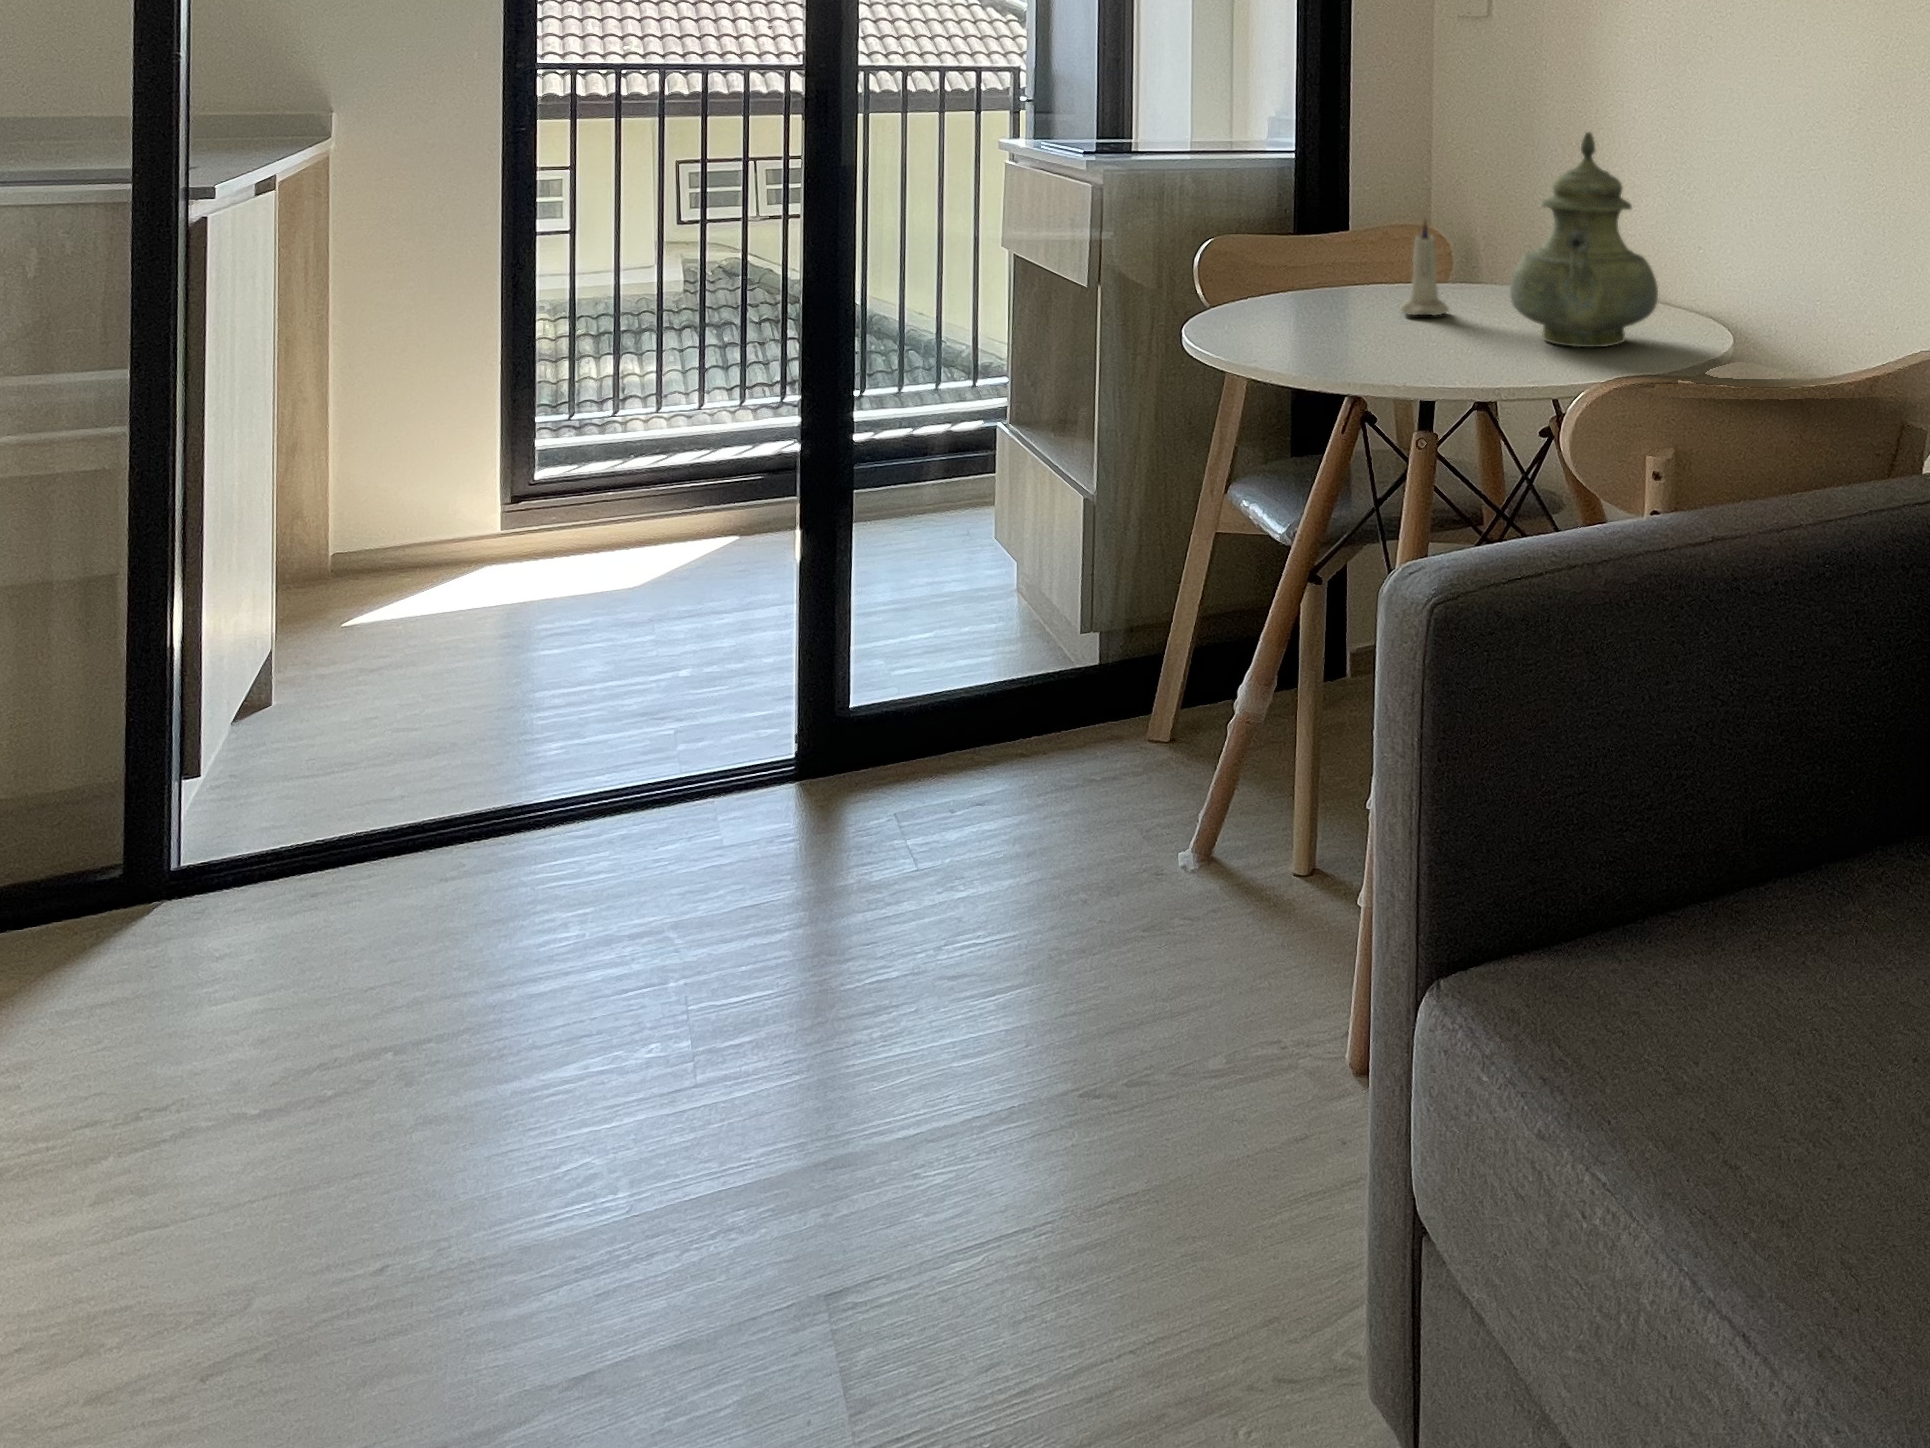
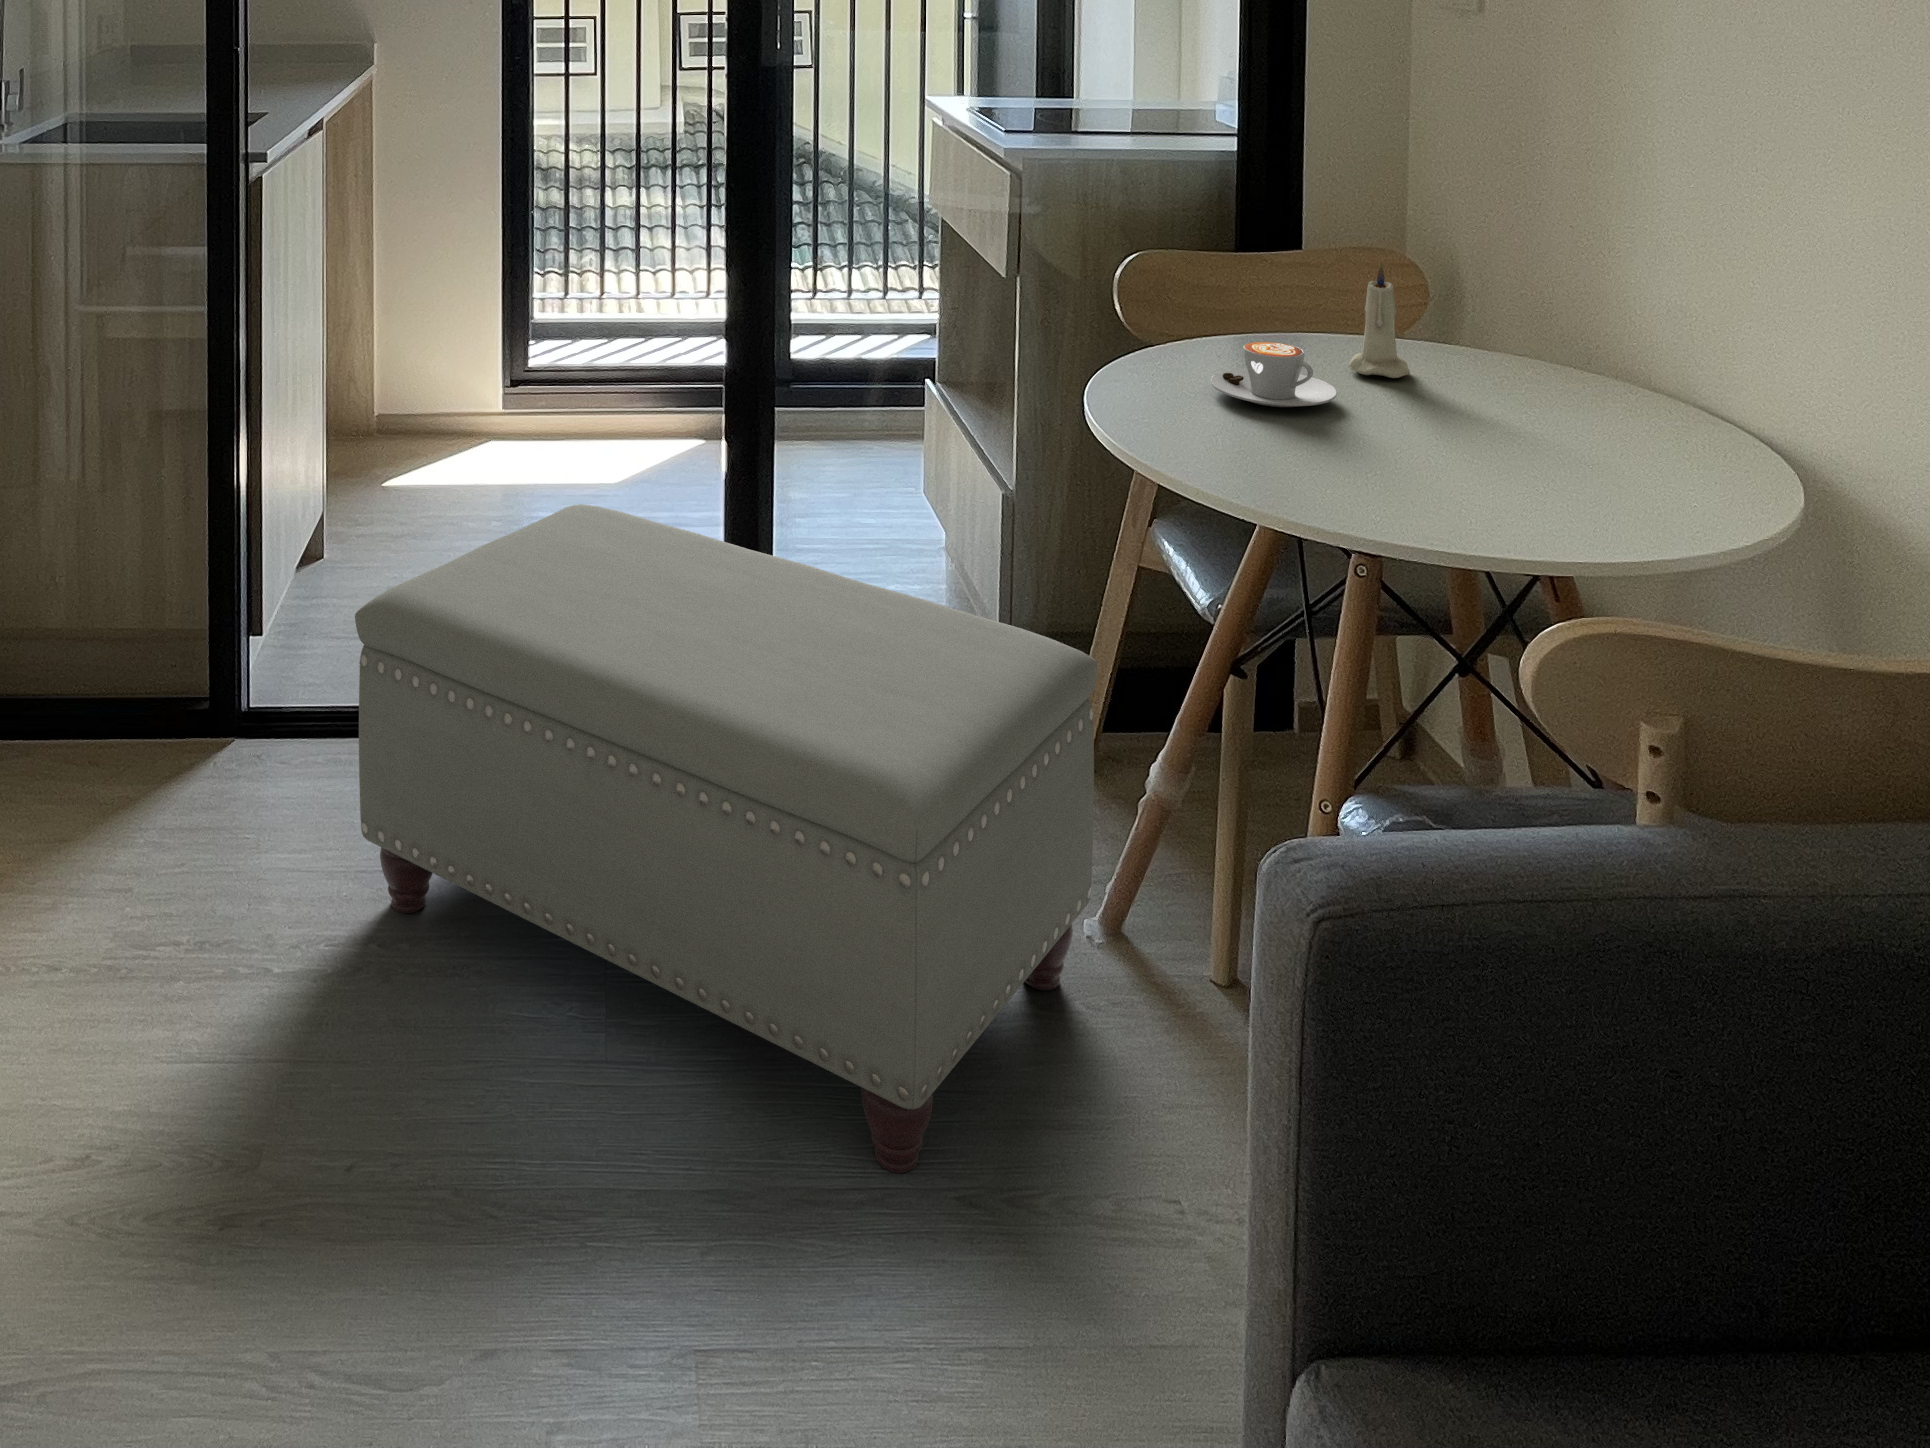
teapot: present [1510,132,1658,347] -> none [1480,192,1684,460]
coffee cup: none [1292,287,1397,339] -> present [1211,341,1337,407]
ottoman: none [361,550,1194,1110] -> present [355,504,1097,1173]

